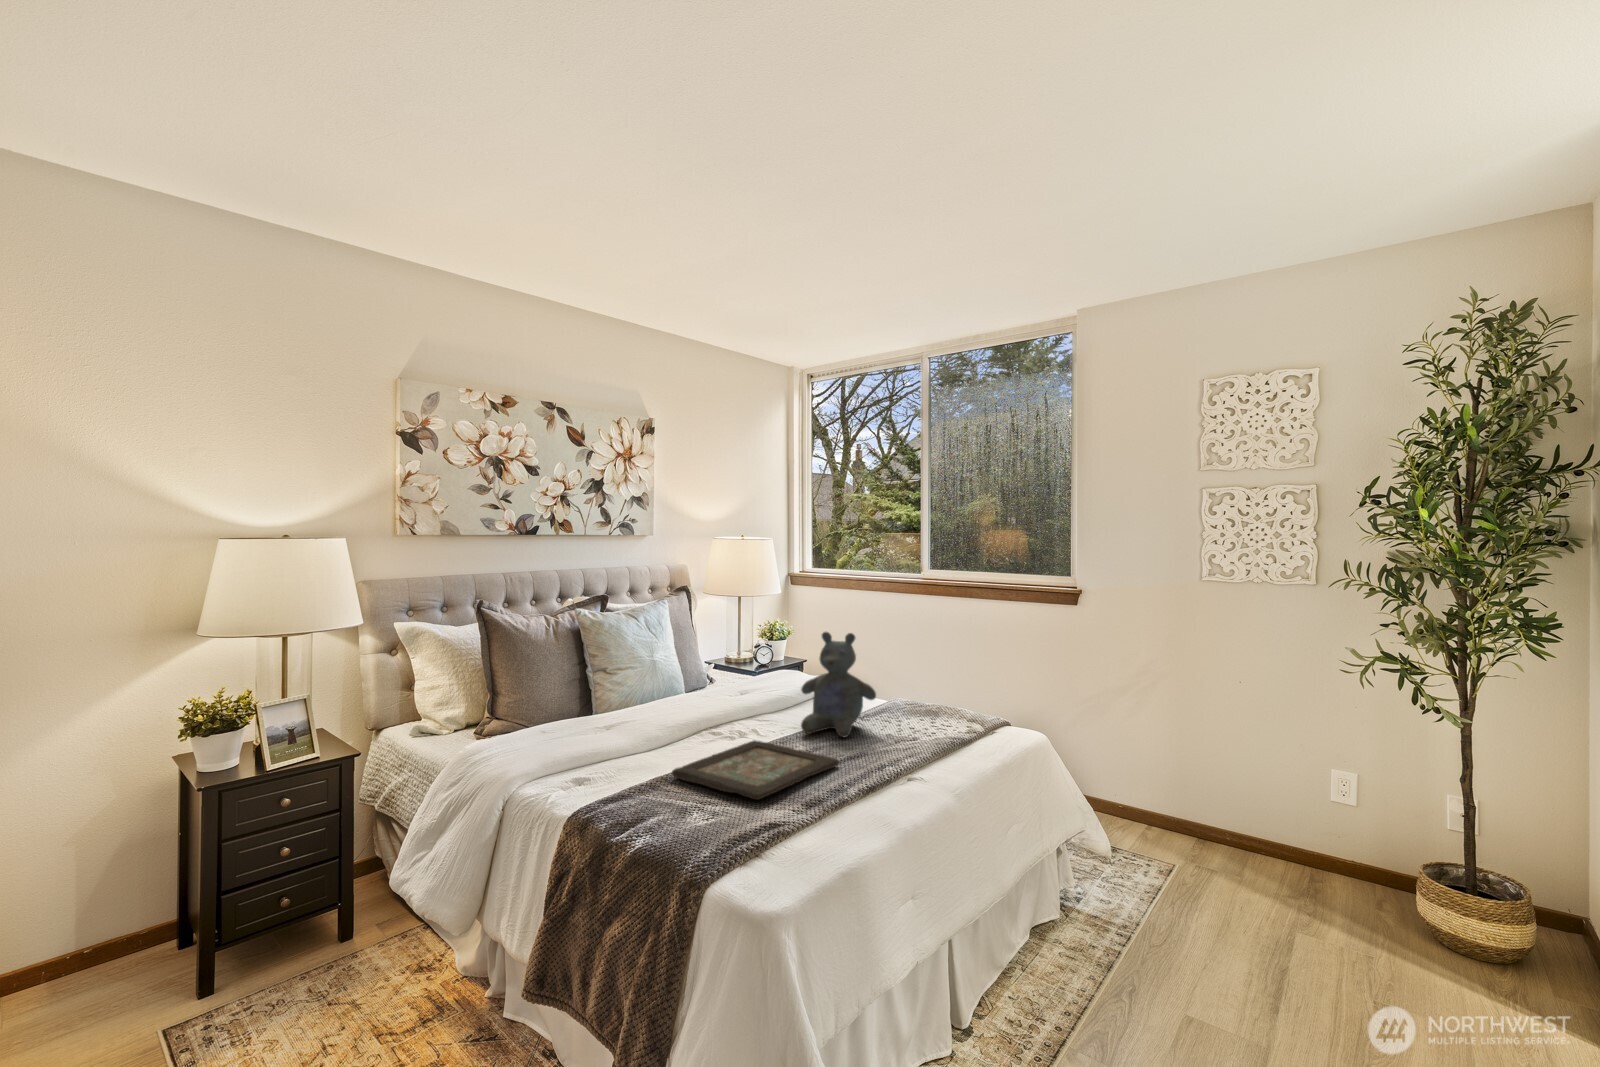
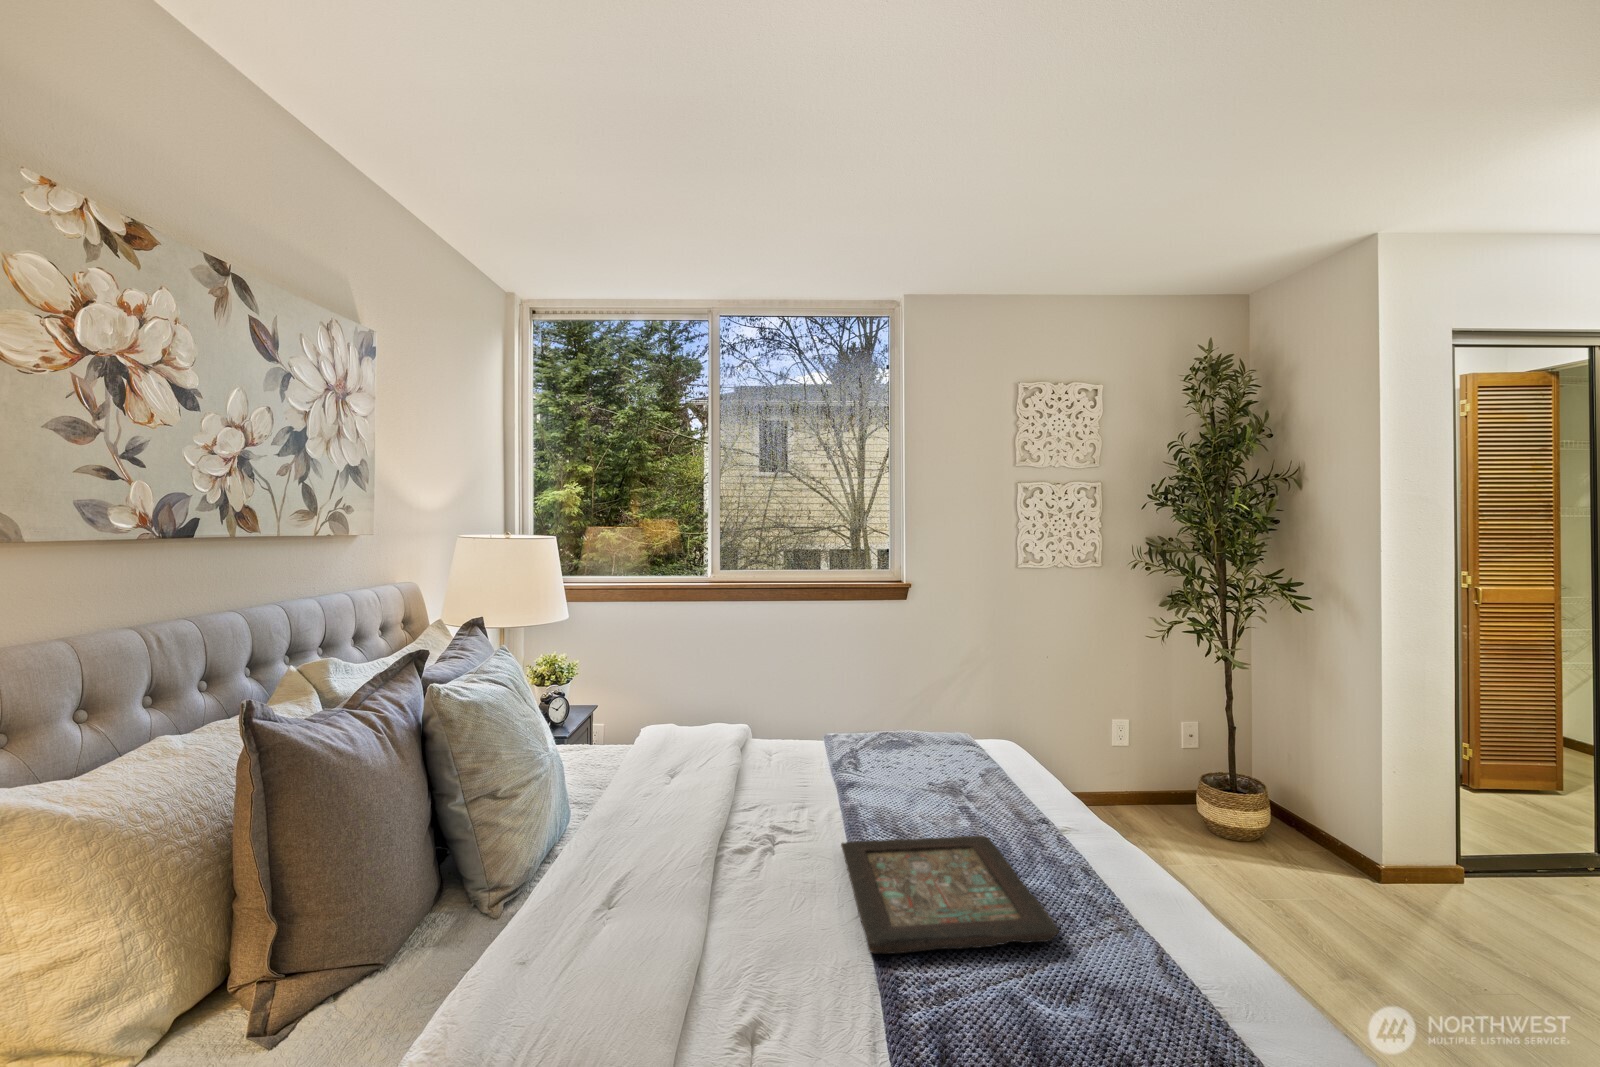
stuffed bear: present [801,632,876,737] -> none [808,660,913,809]

